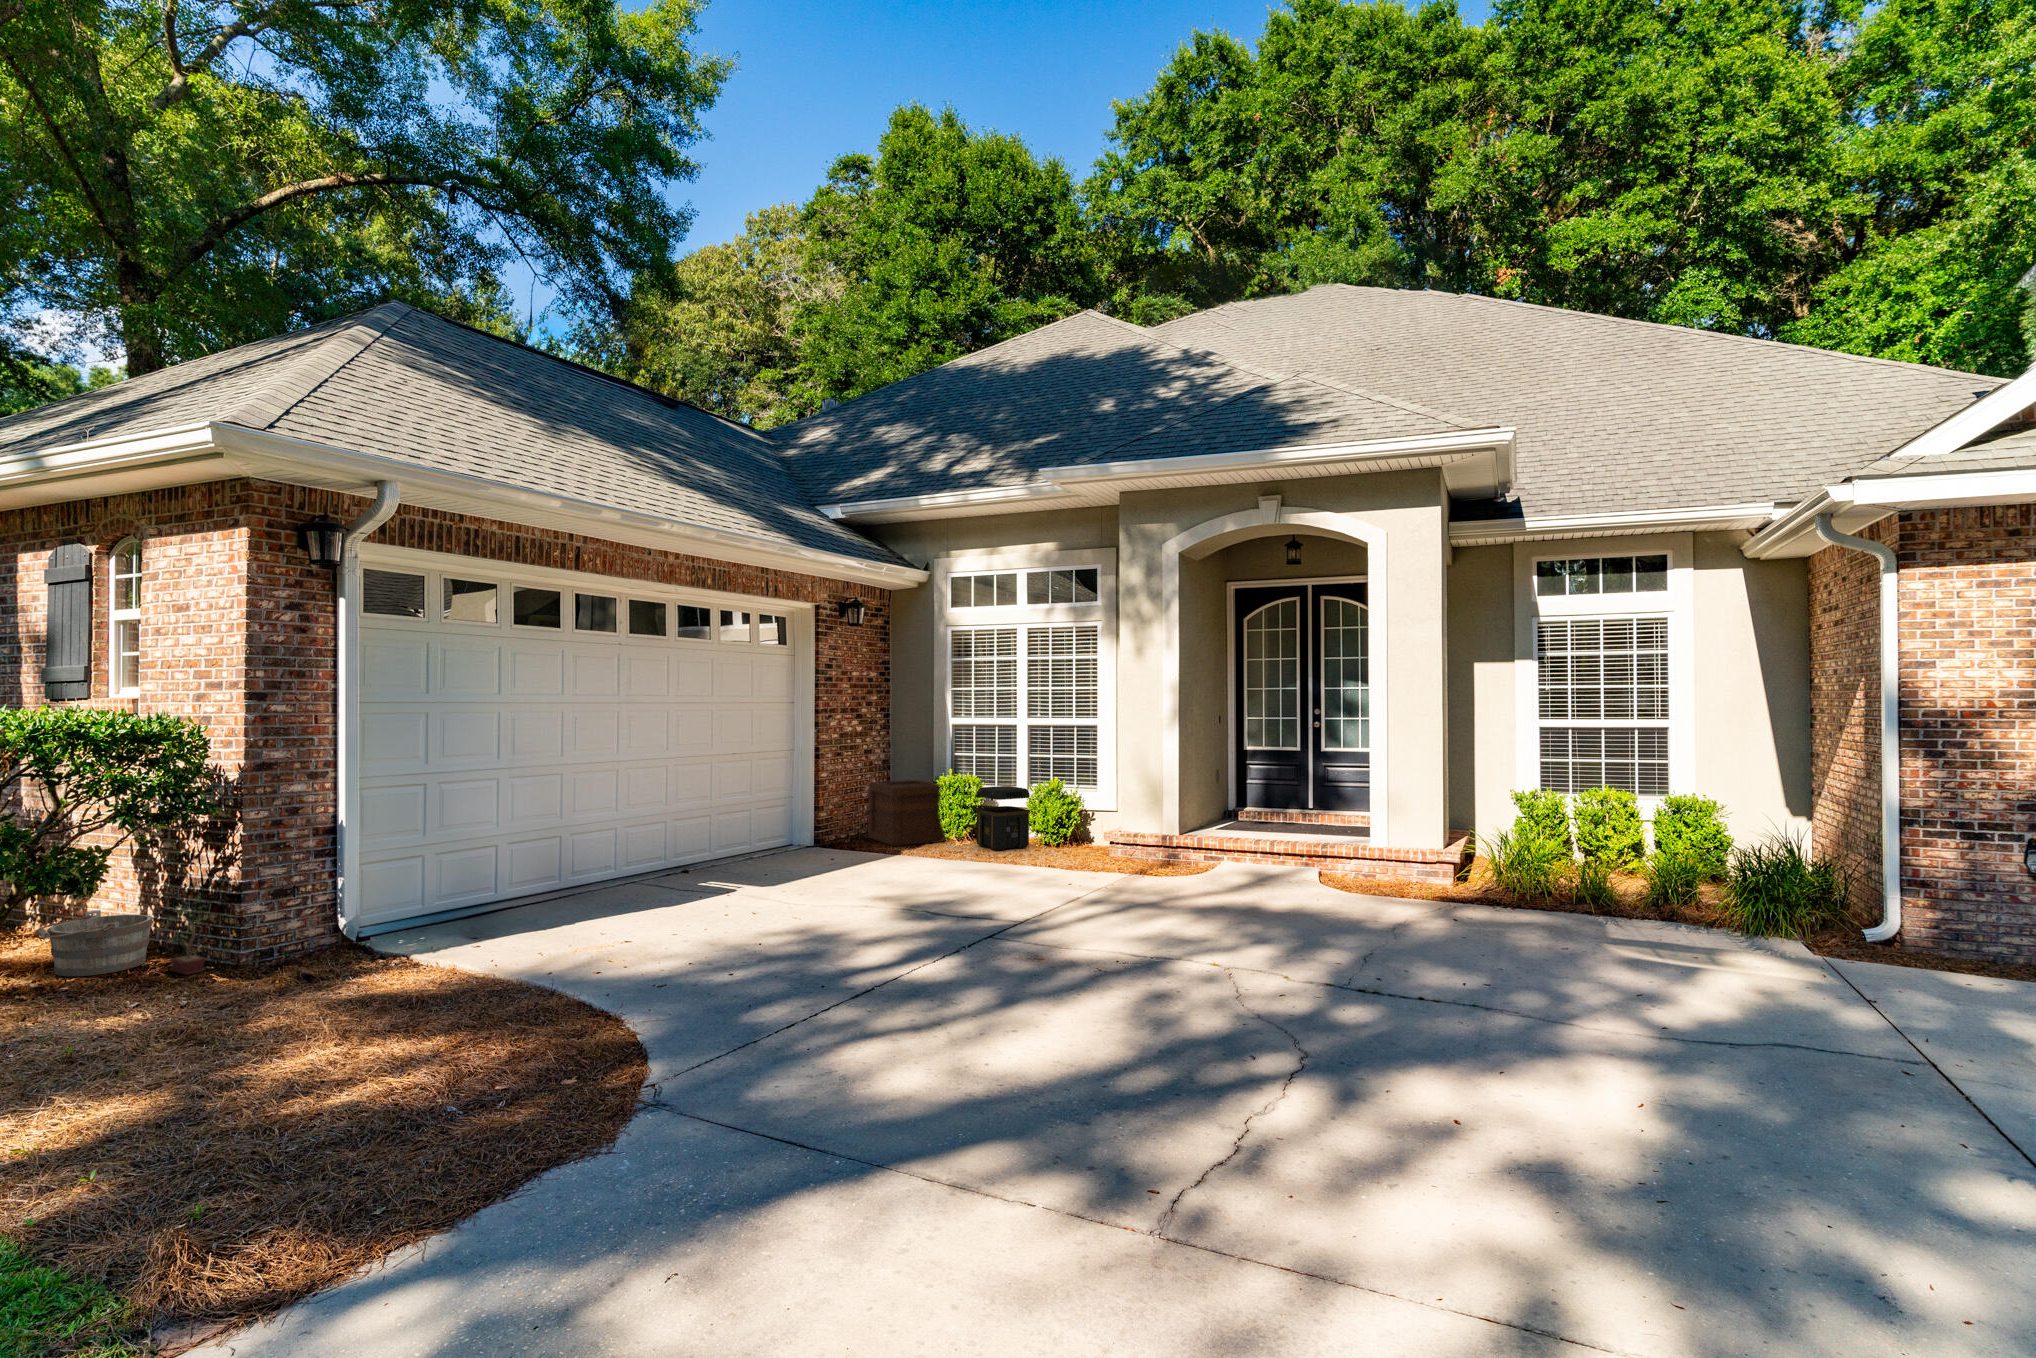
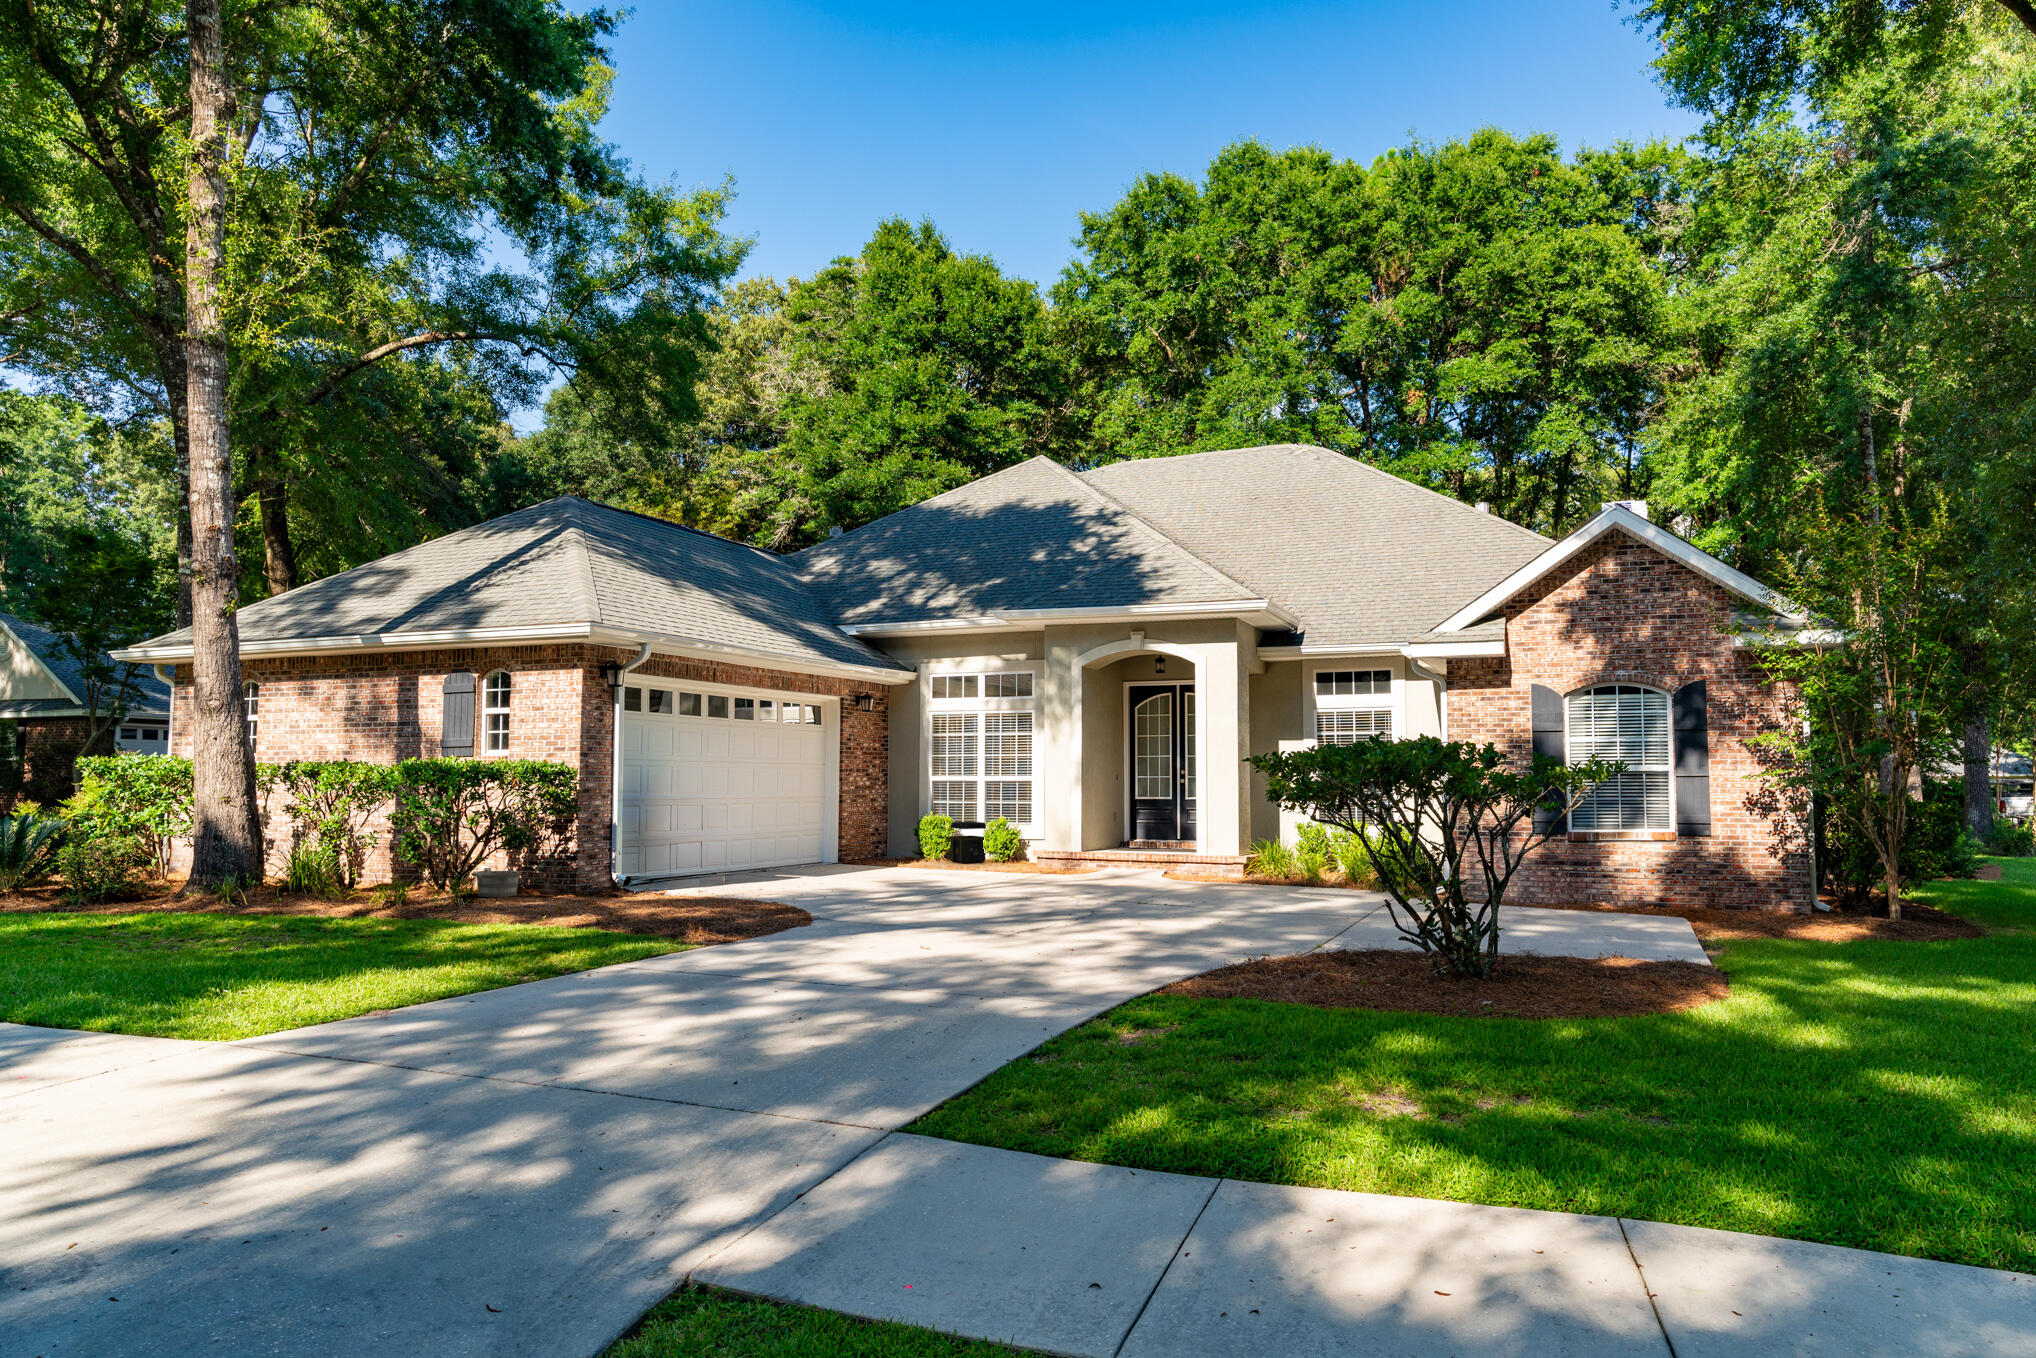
wooden crate: present [868,780,945,846] -> none [875,819,929,862]

